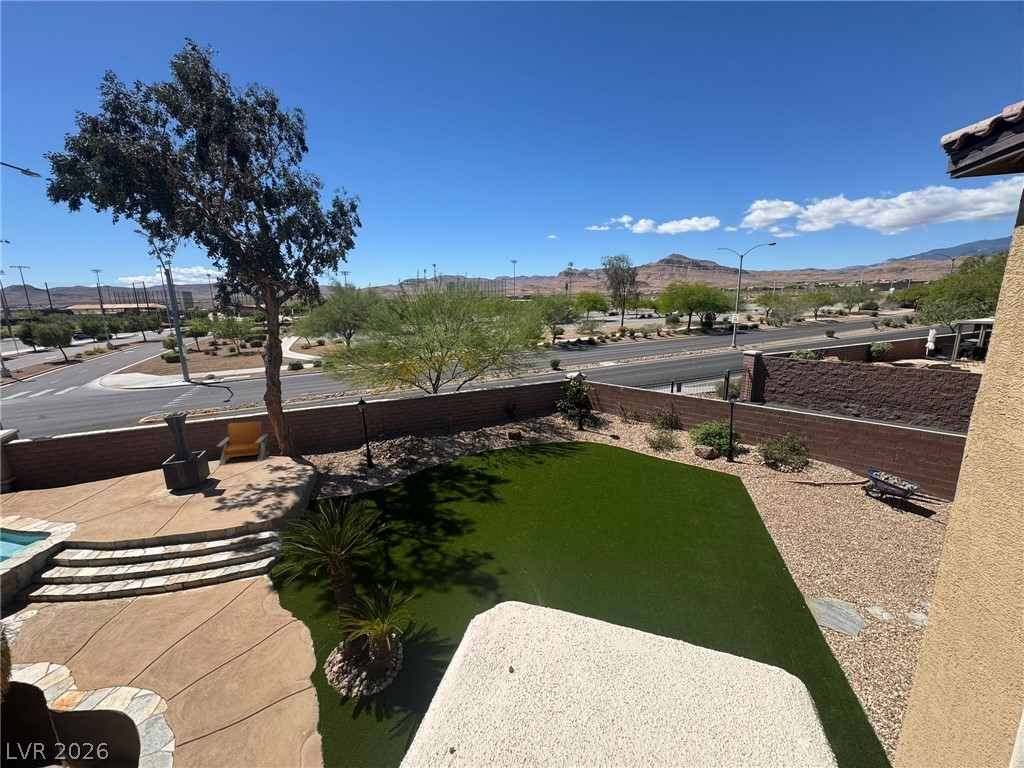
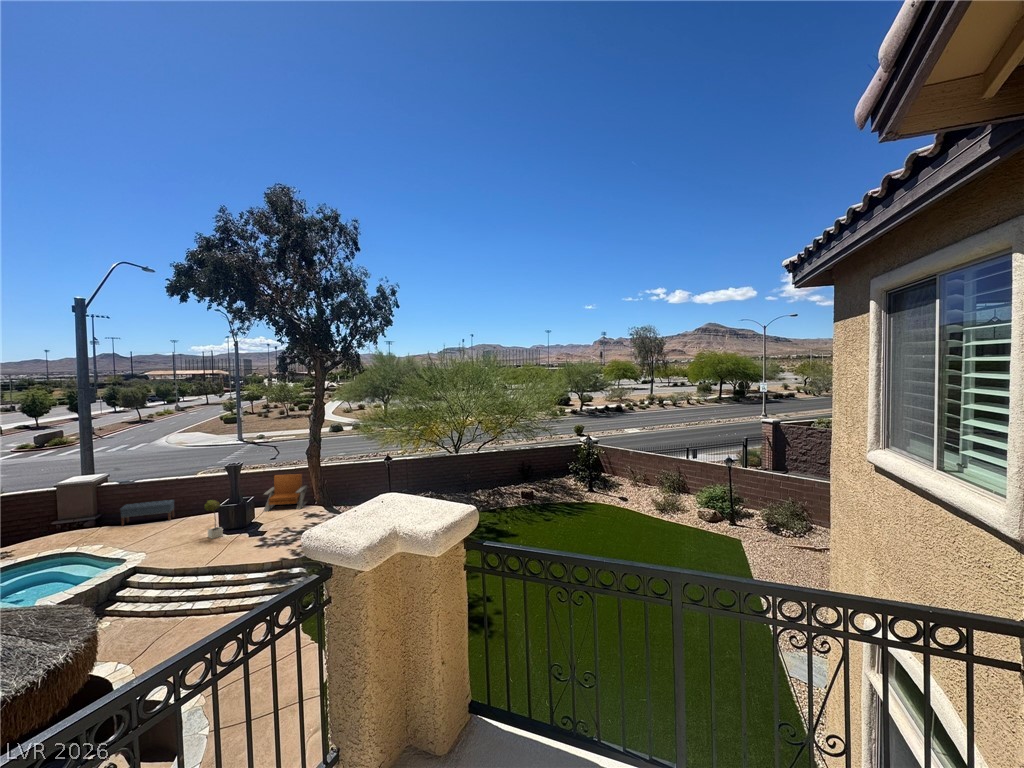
bench: none [41,456,111,490] -> present [120,500,174,526]
potted tree: none [145,457,172,501] -> present [205,500,223,539]

